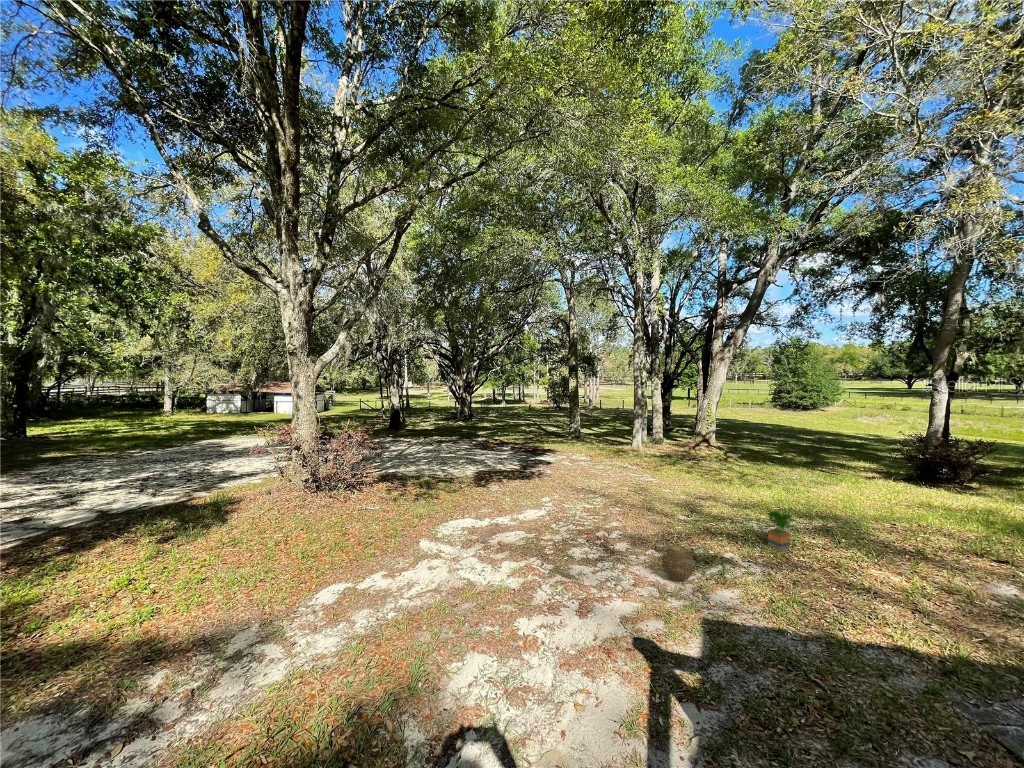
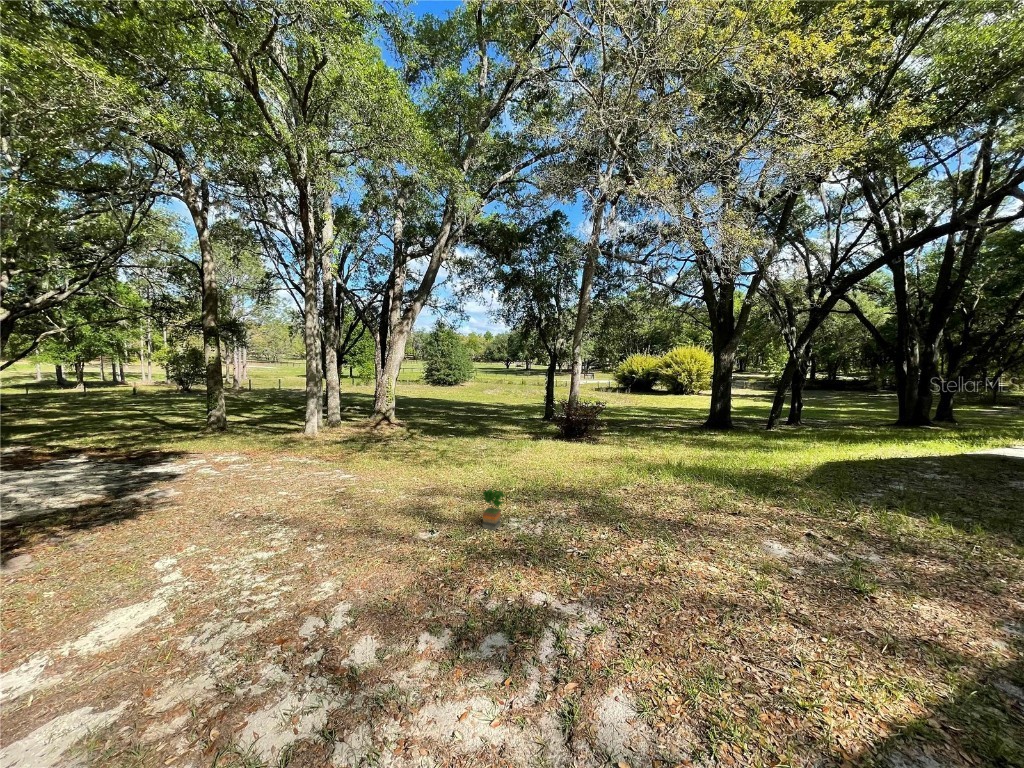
woven basket: present [662,545,693,581] -> none [393,577,434,630]

